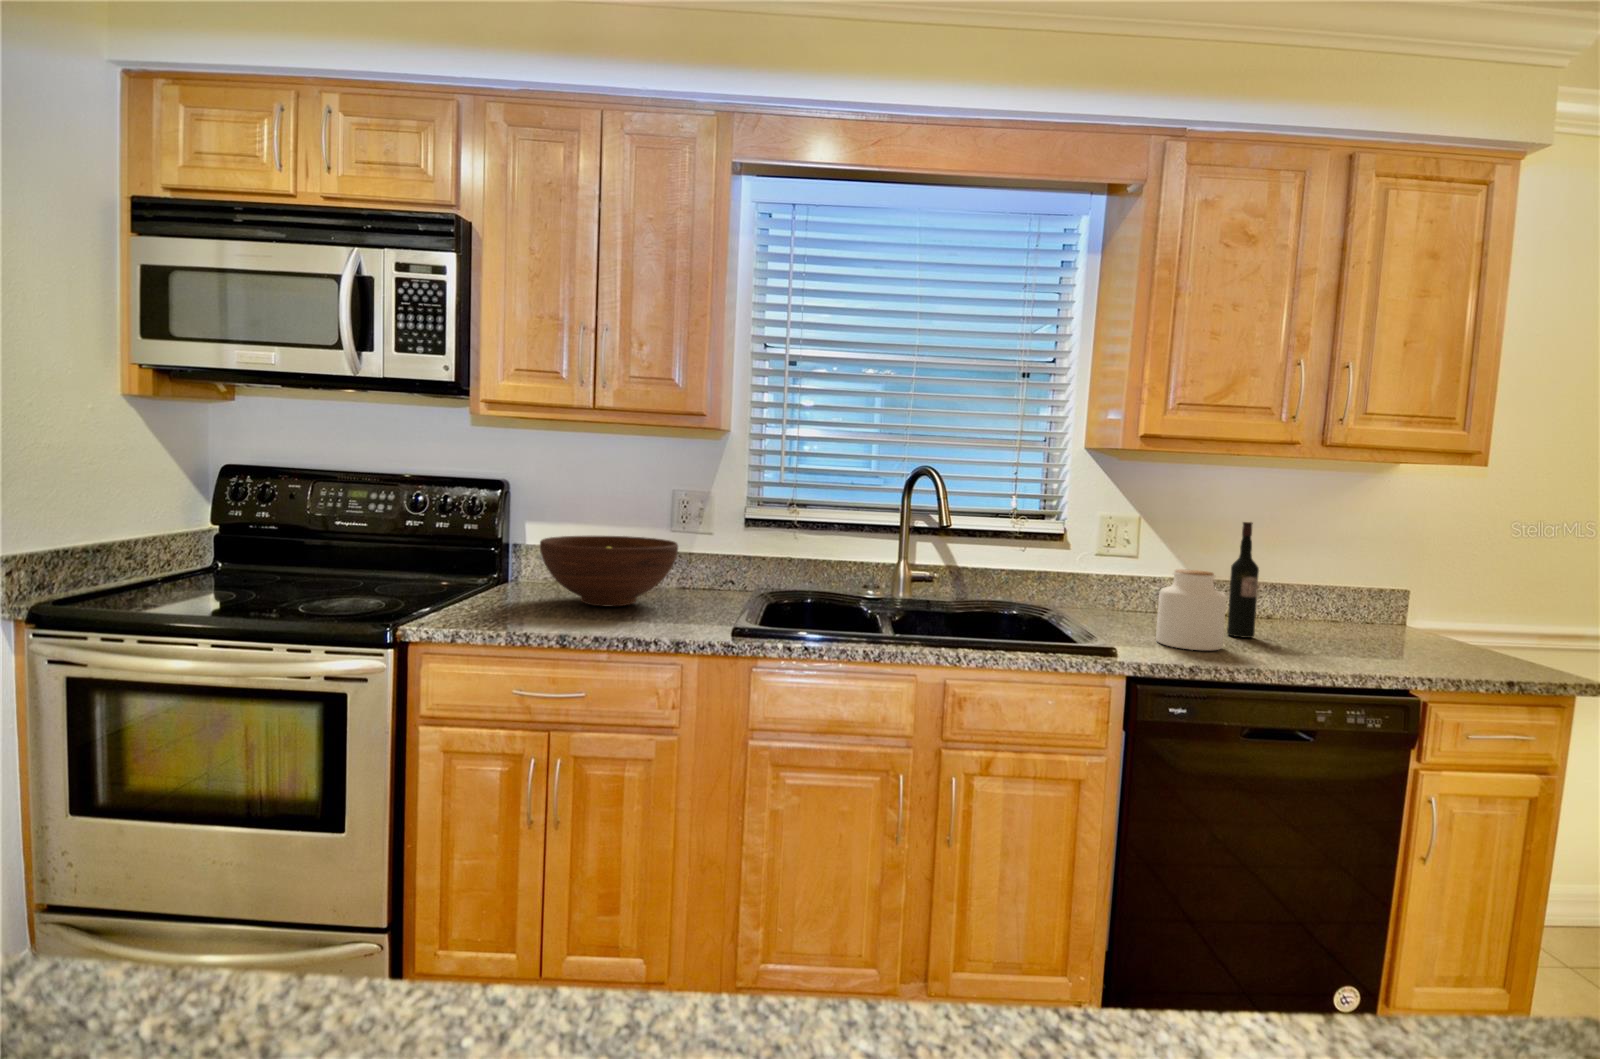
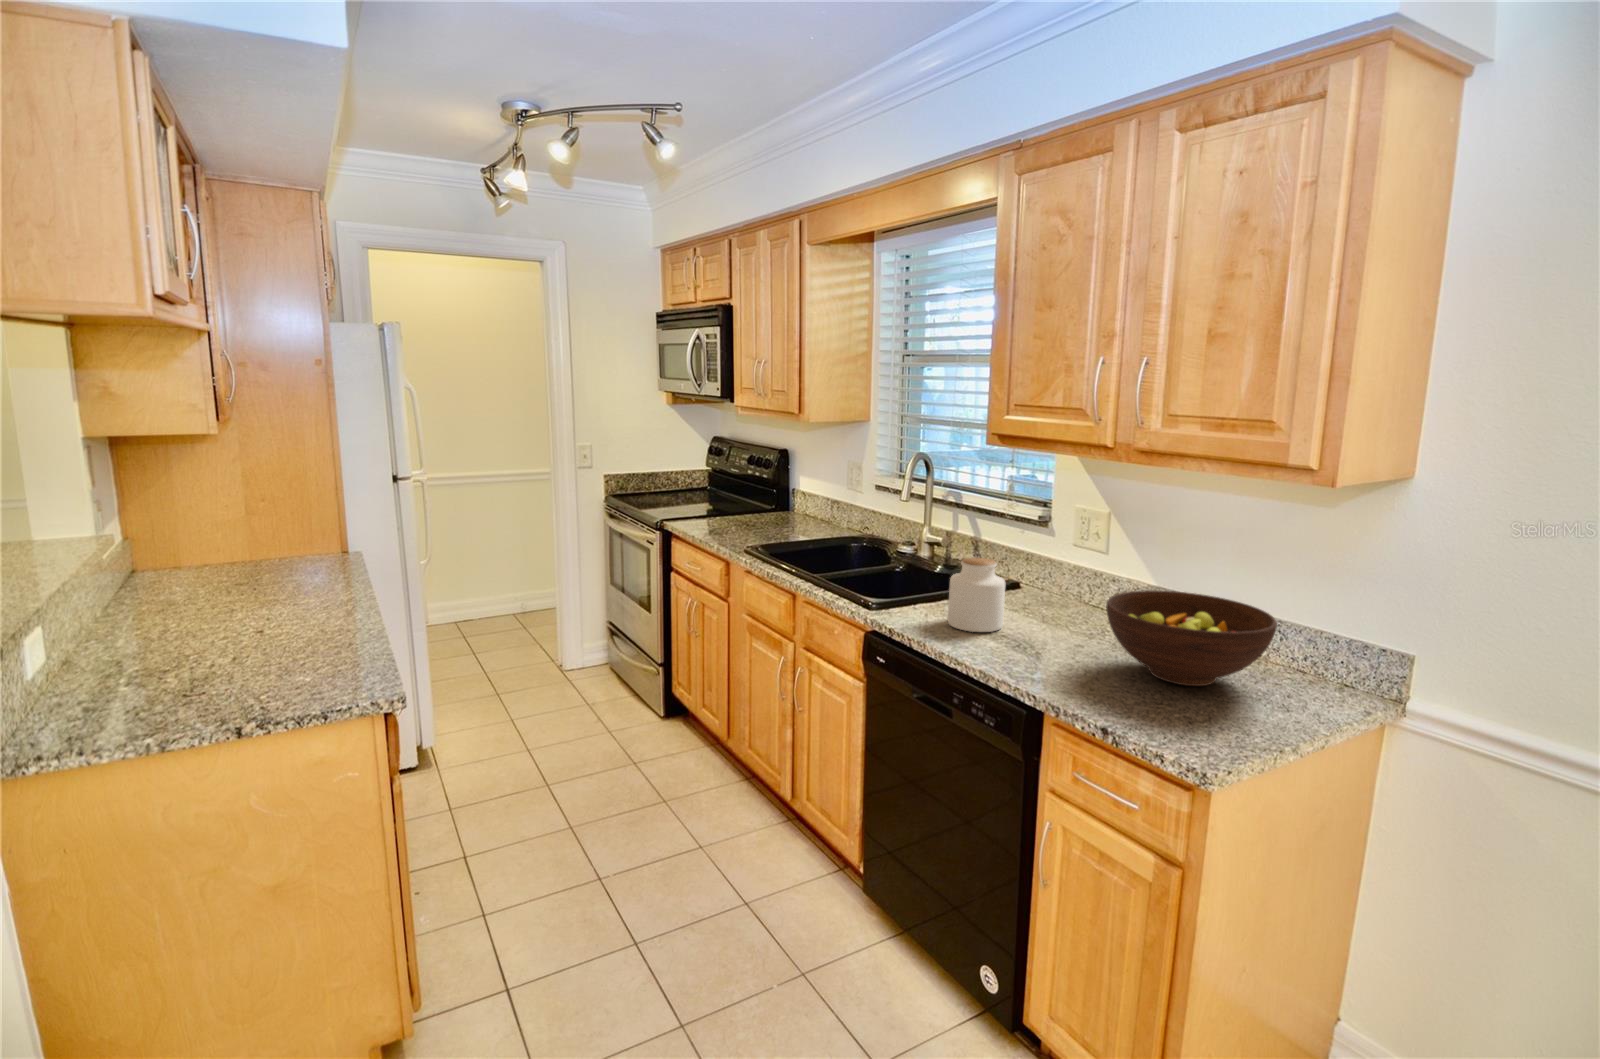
wine bottle: present [1227,522,1259,638] -> none [1057,525,1087,641]
fruit bowl: present [540,536,678,607] -> present [1106,590,1277,686]

